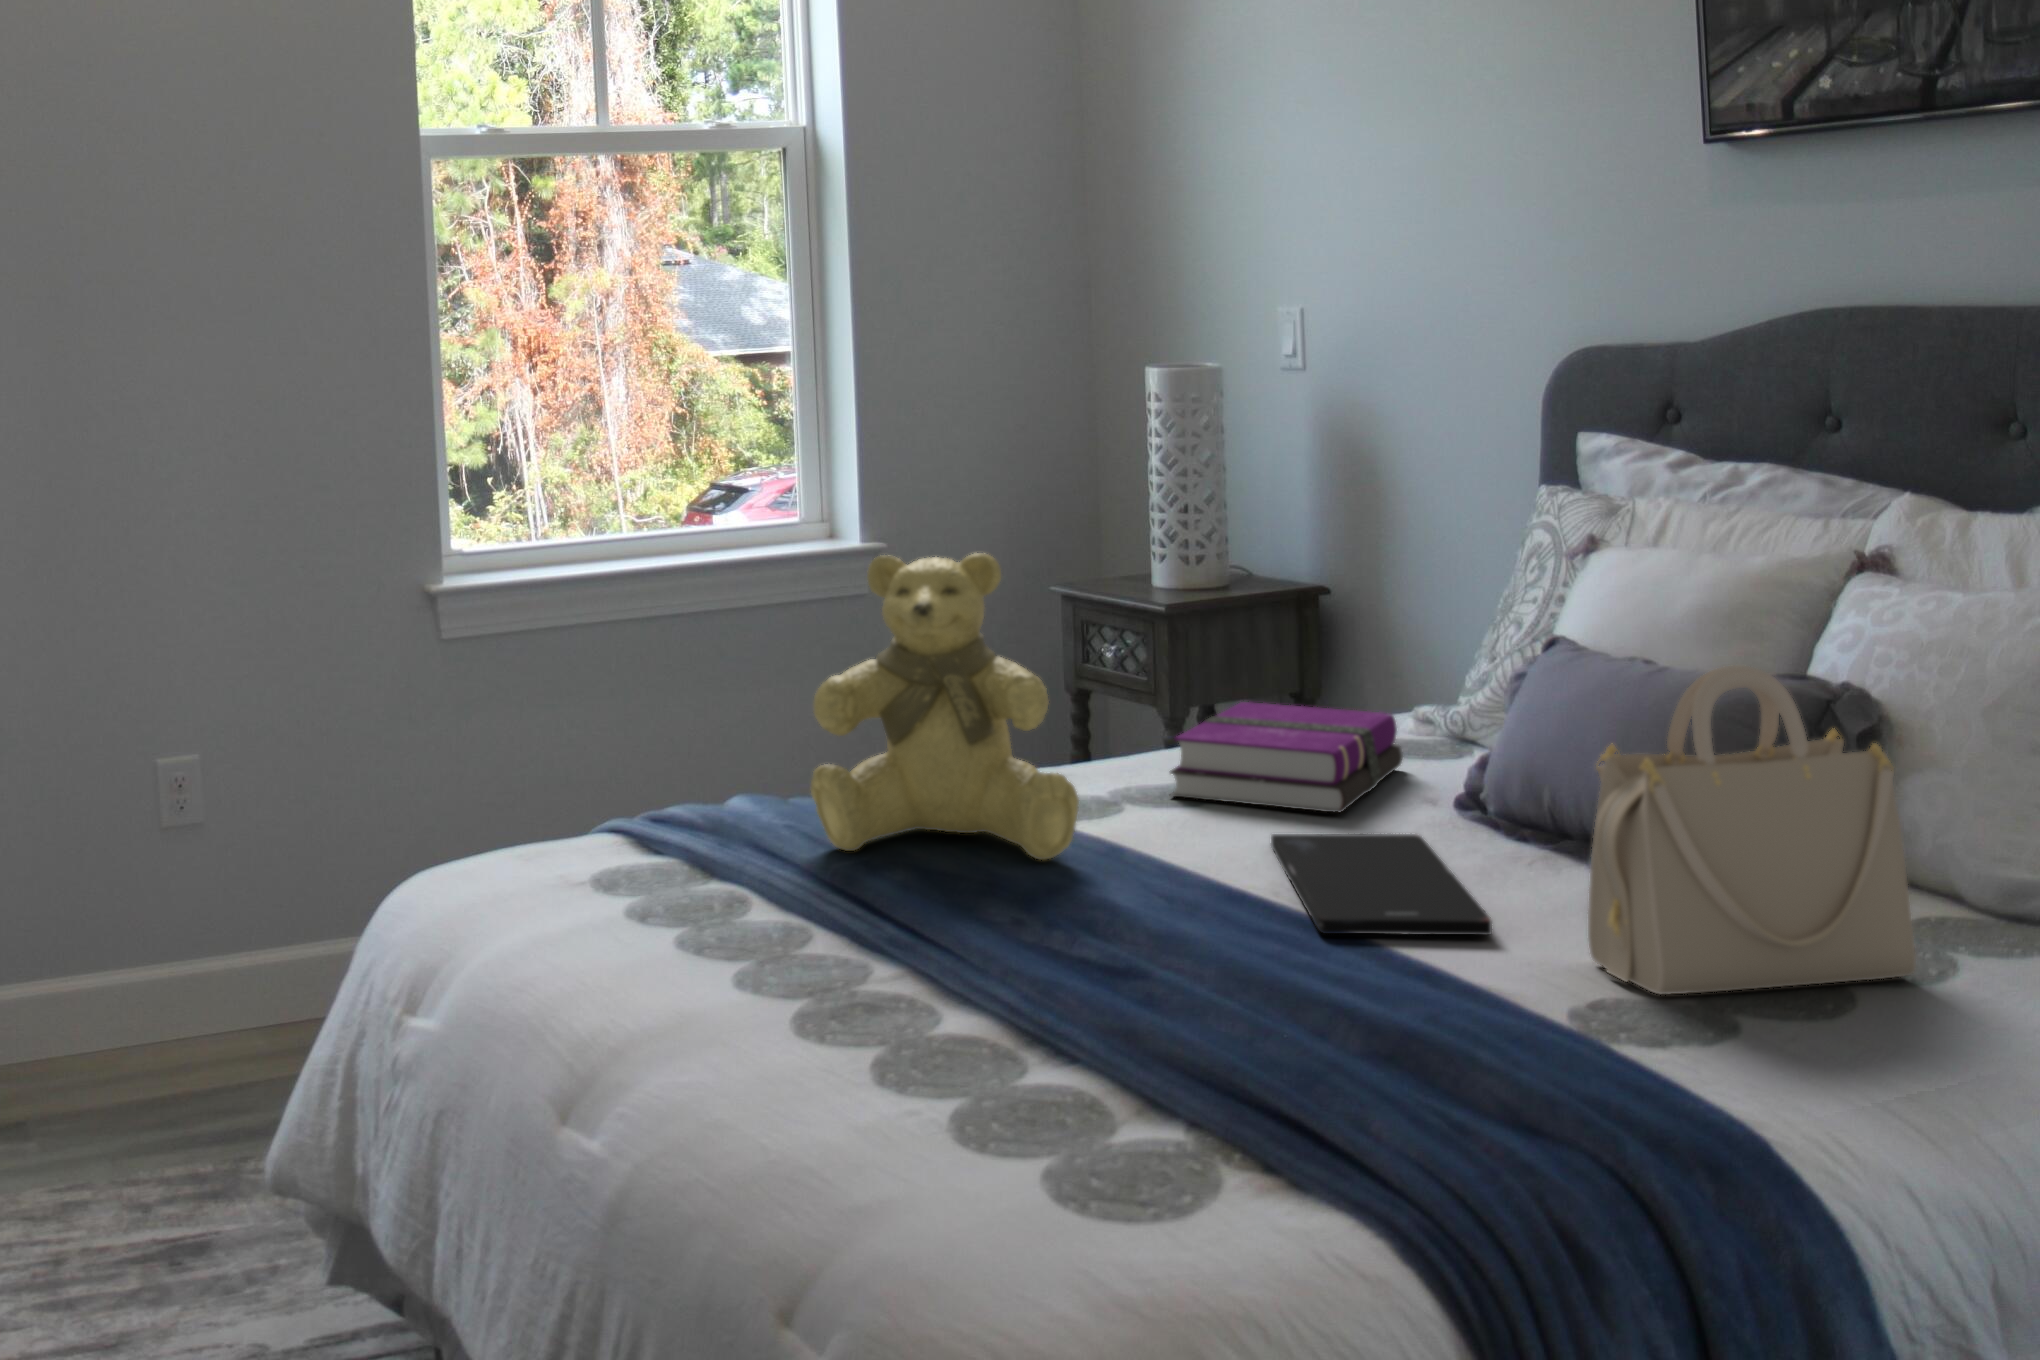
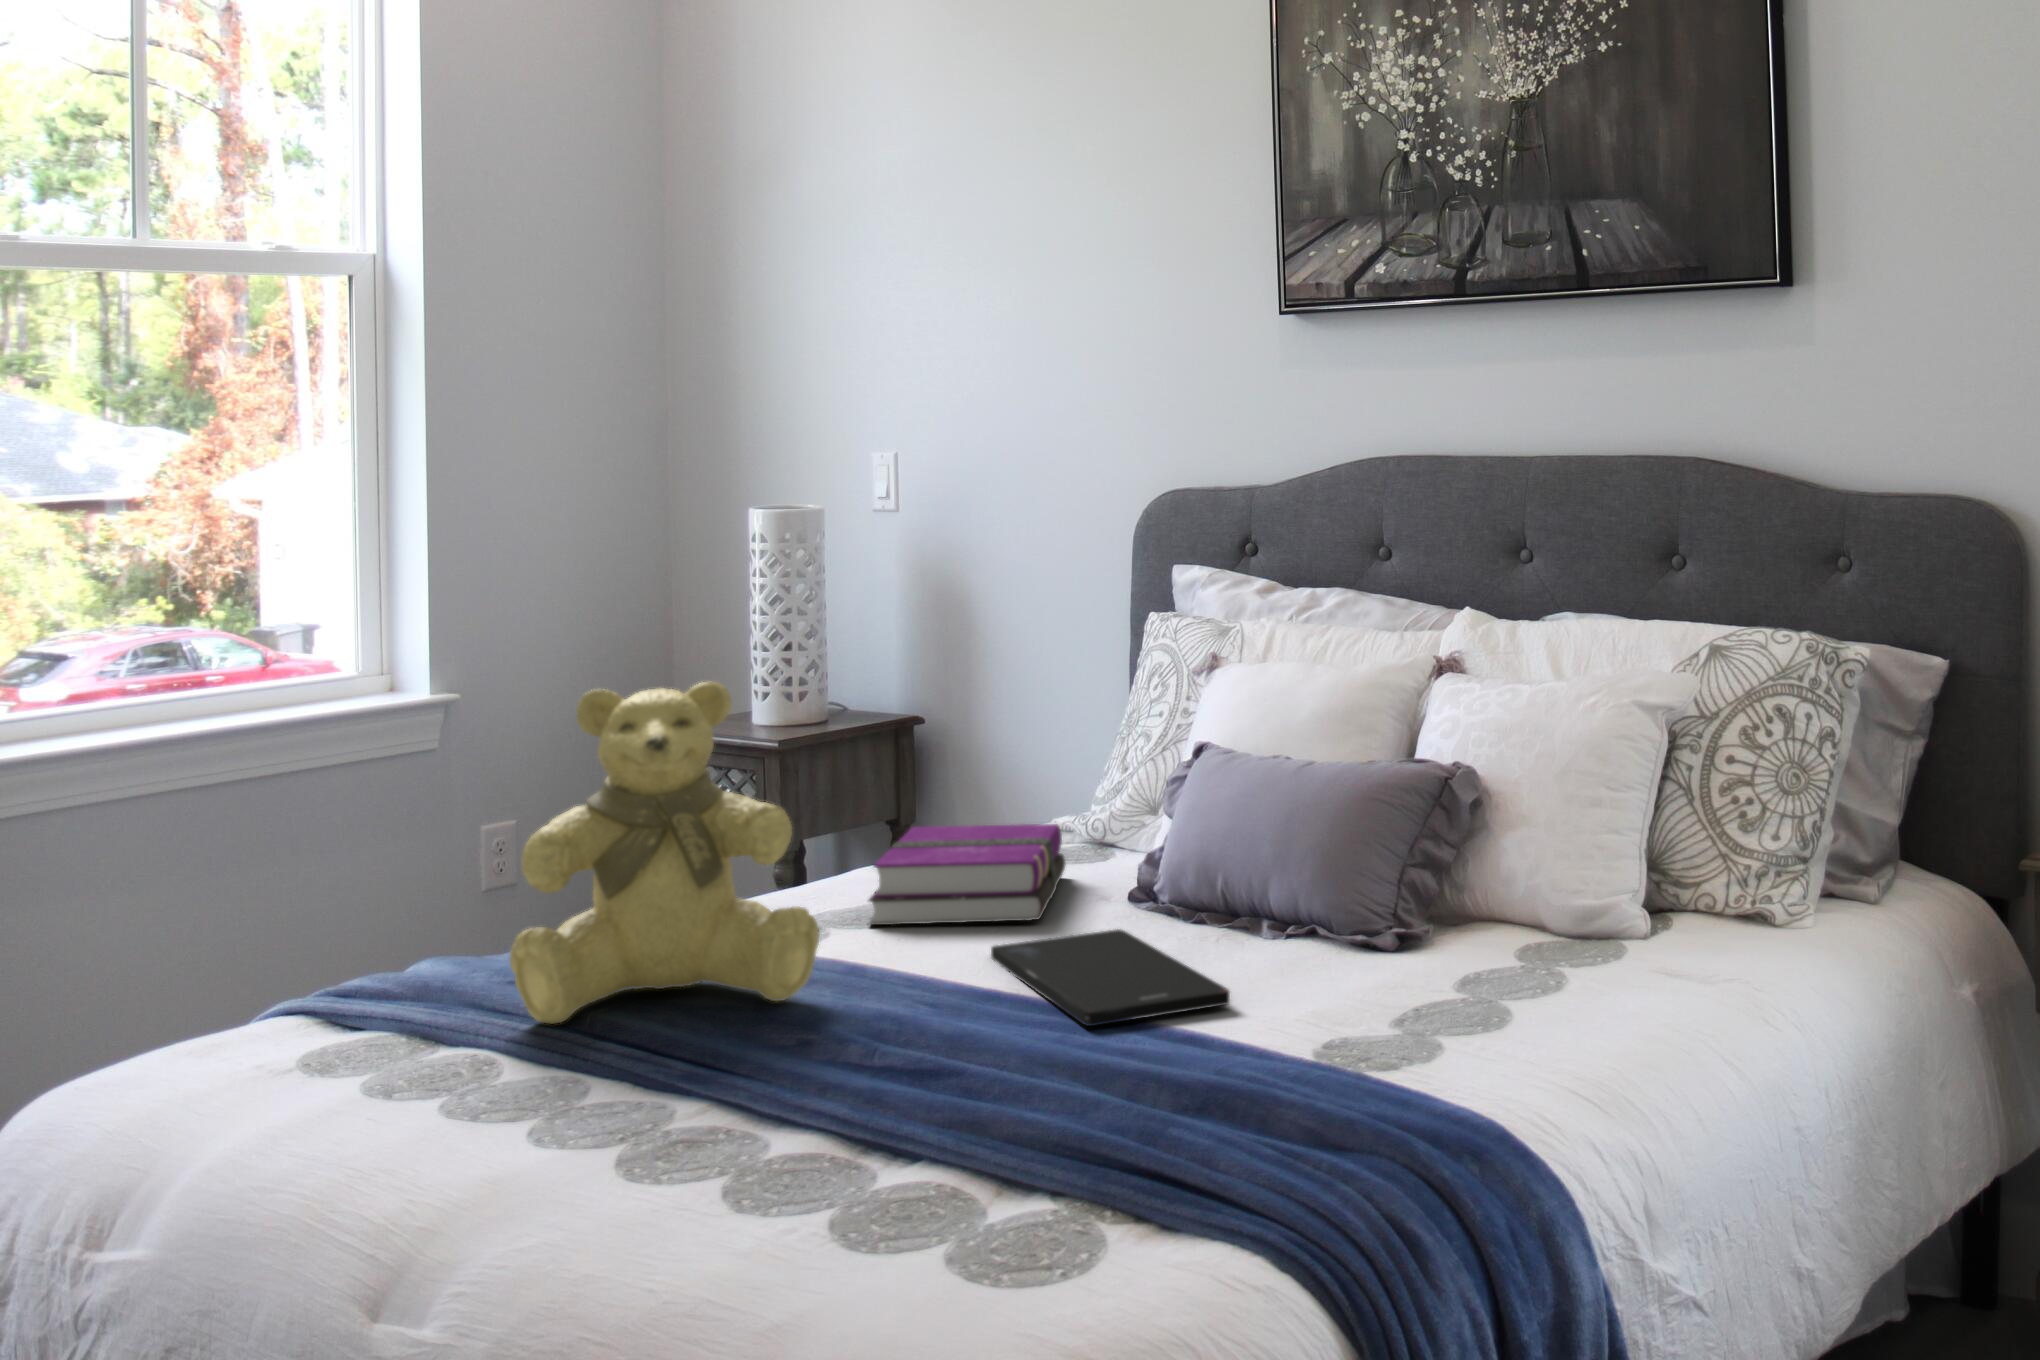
handbag: present [1588,665,1916,994] -> none [1315,738,1546,1030]

